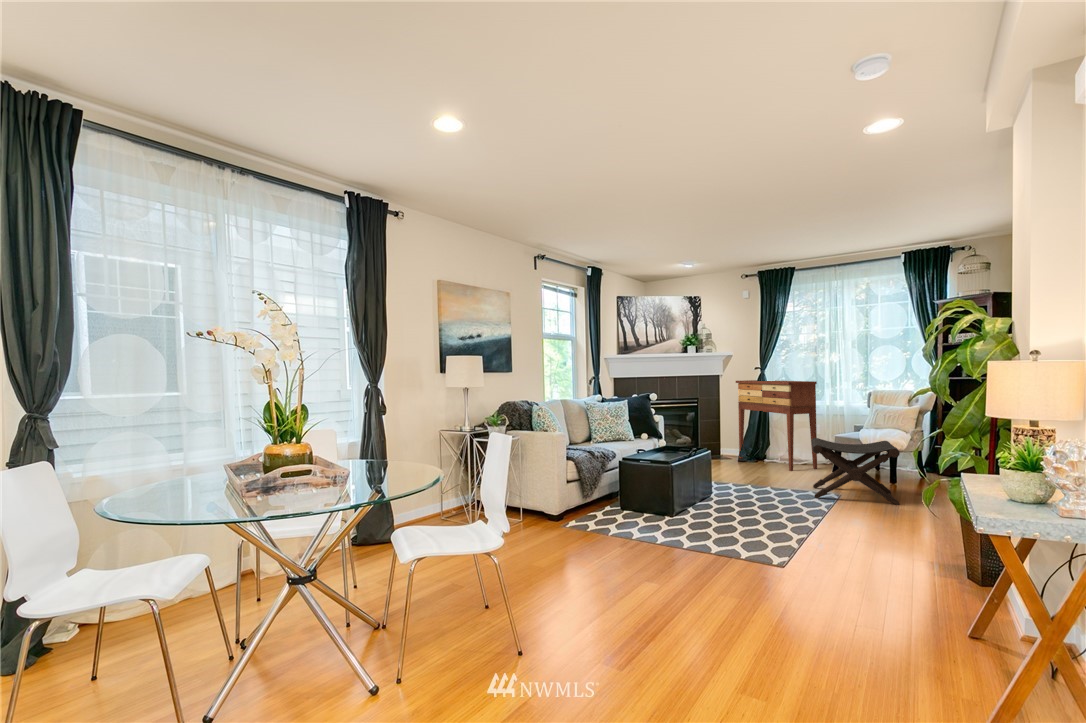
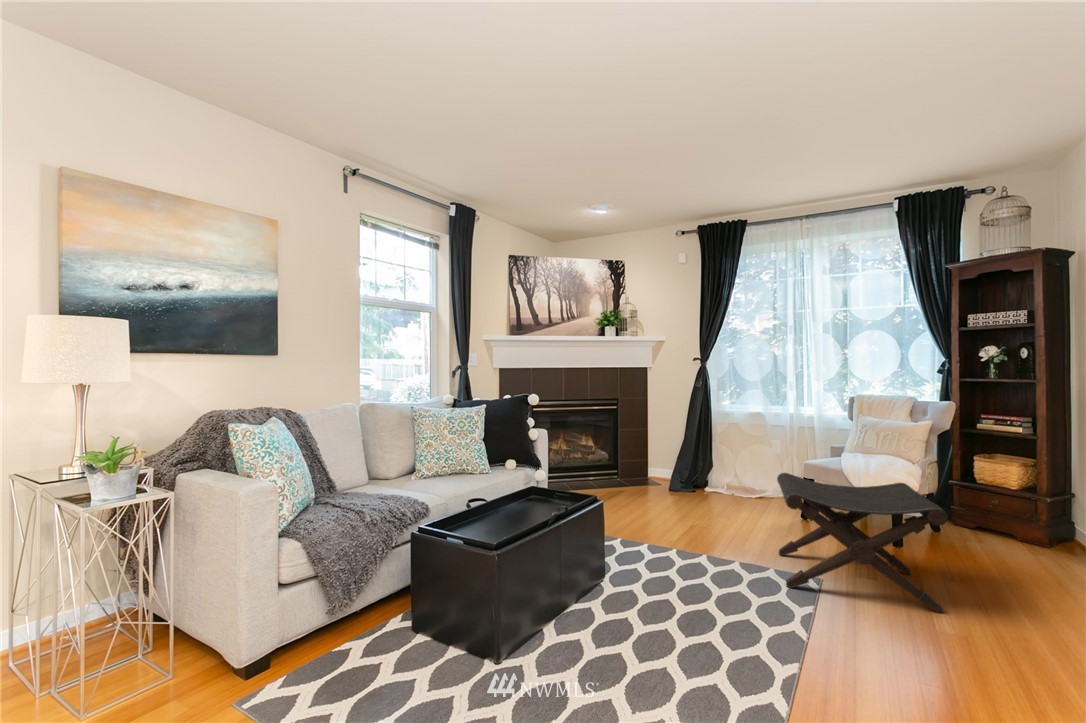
console table: present [736,380,817,471] -> none [668,376,779,510]

